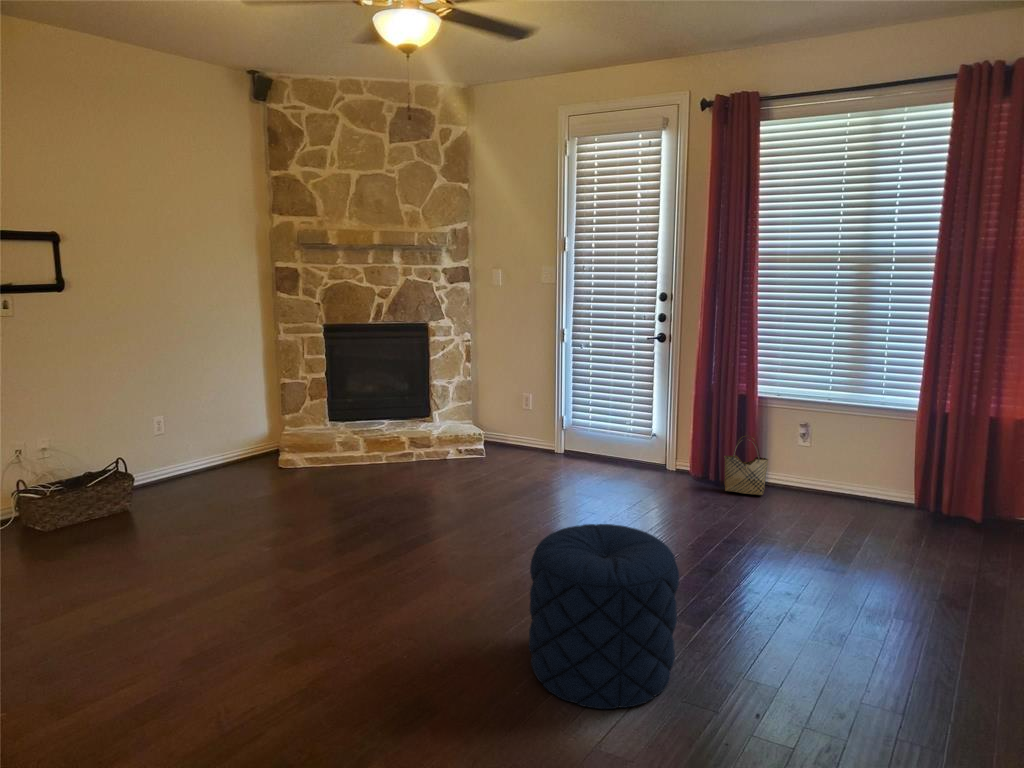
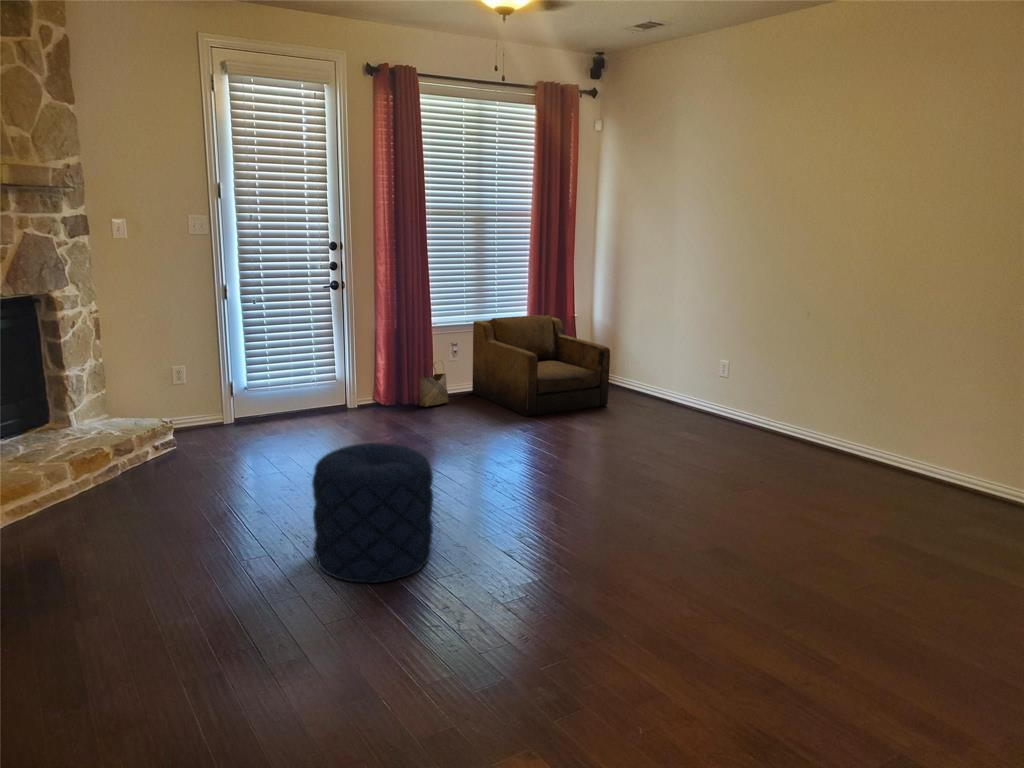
armchair: none [800,402,986,573] -> present [472,315,610,416]
pouf: present [529,524,679,709] -> present [312,443,433,583]

